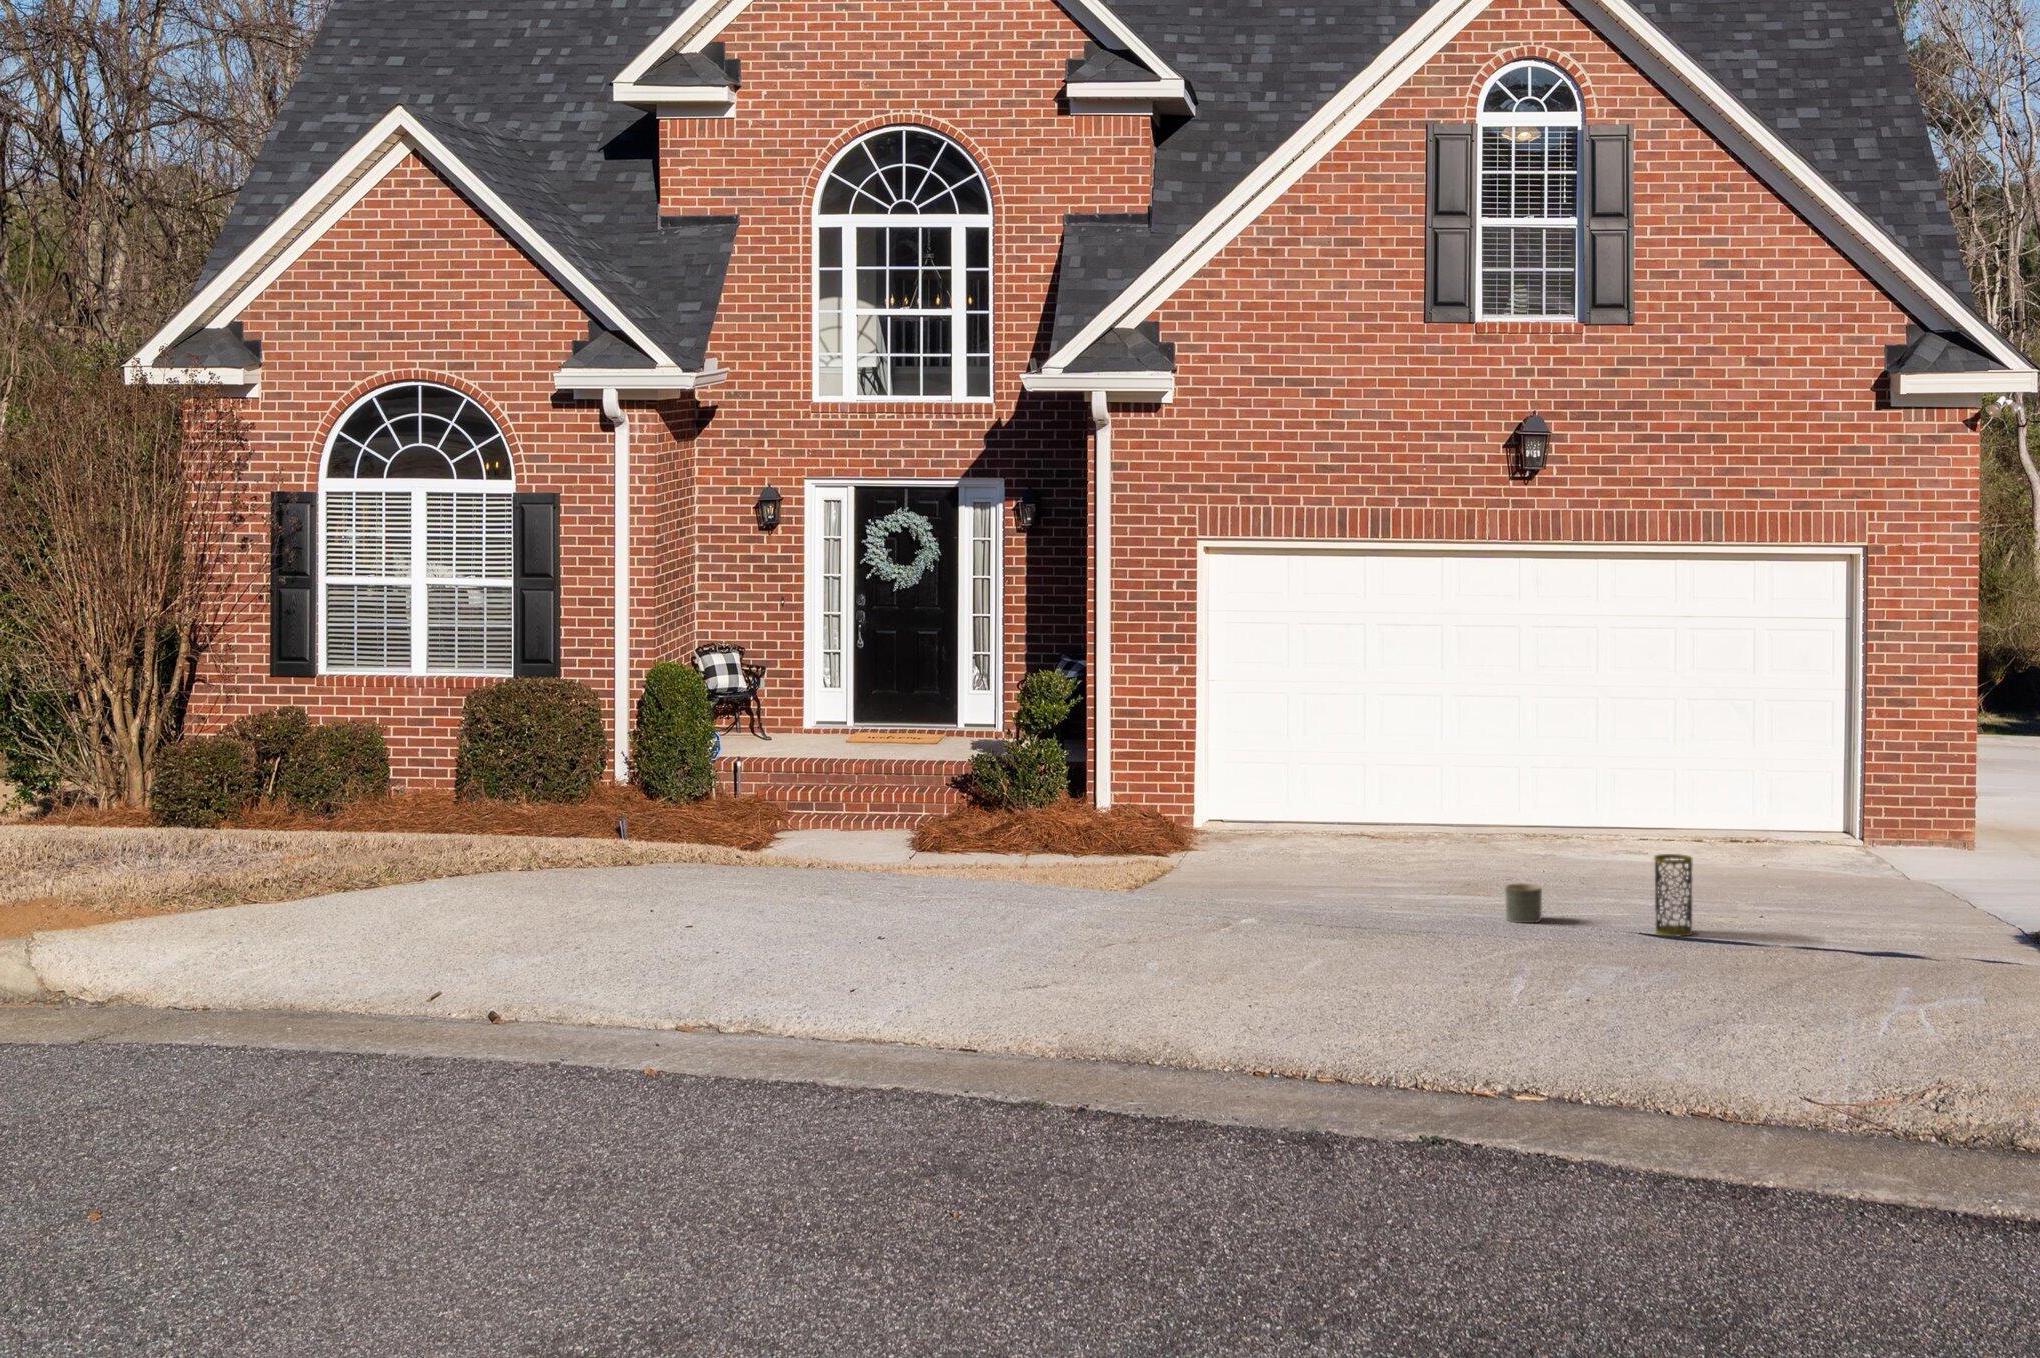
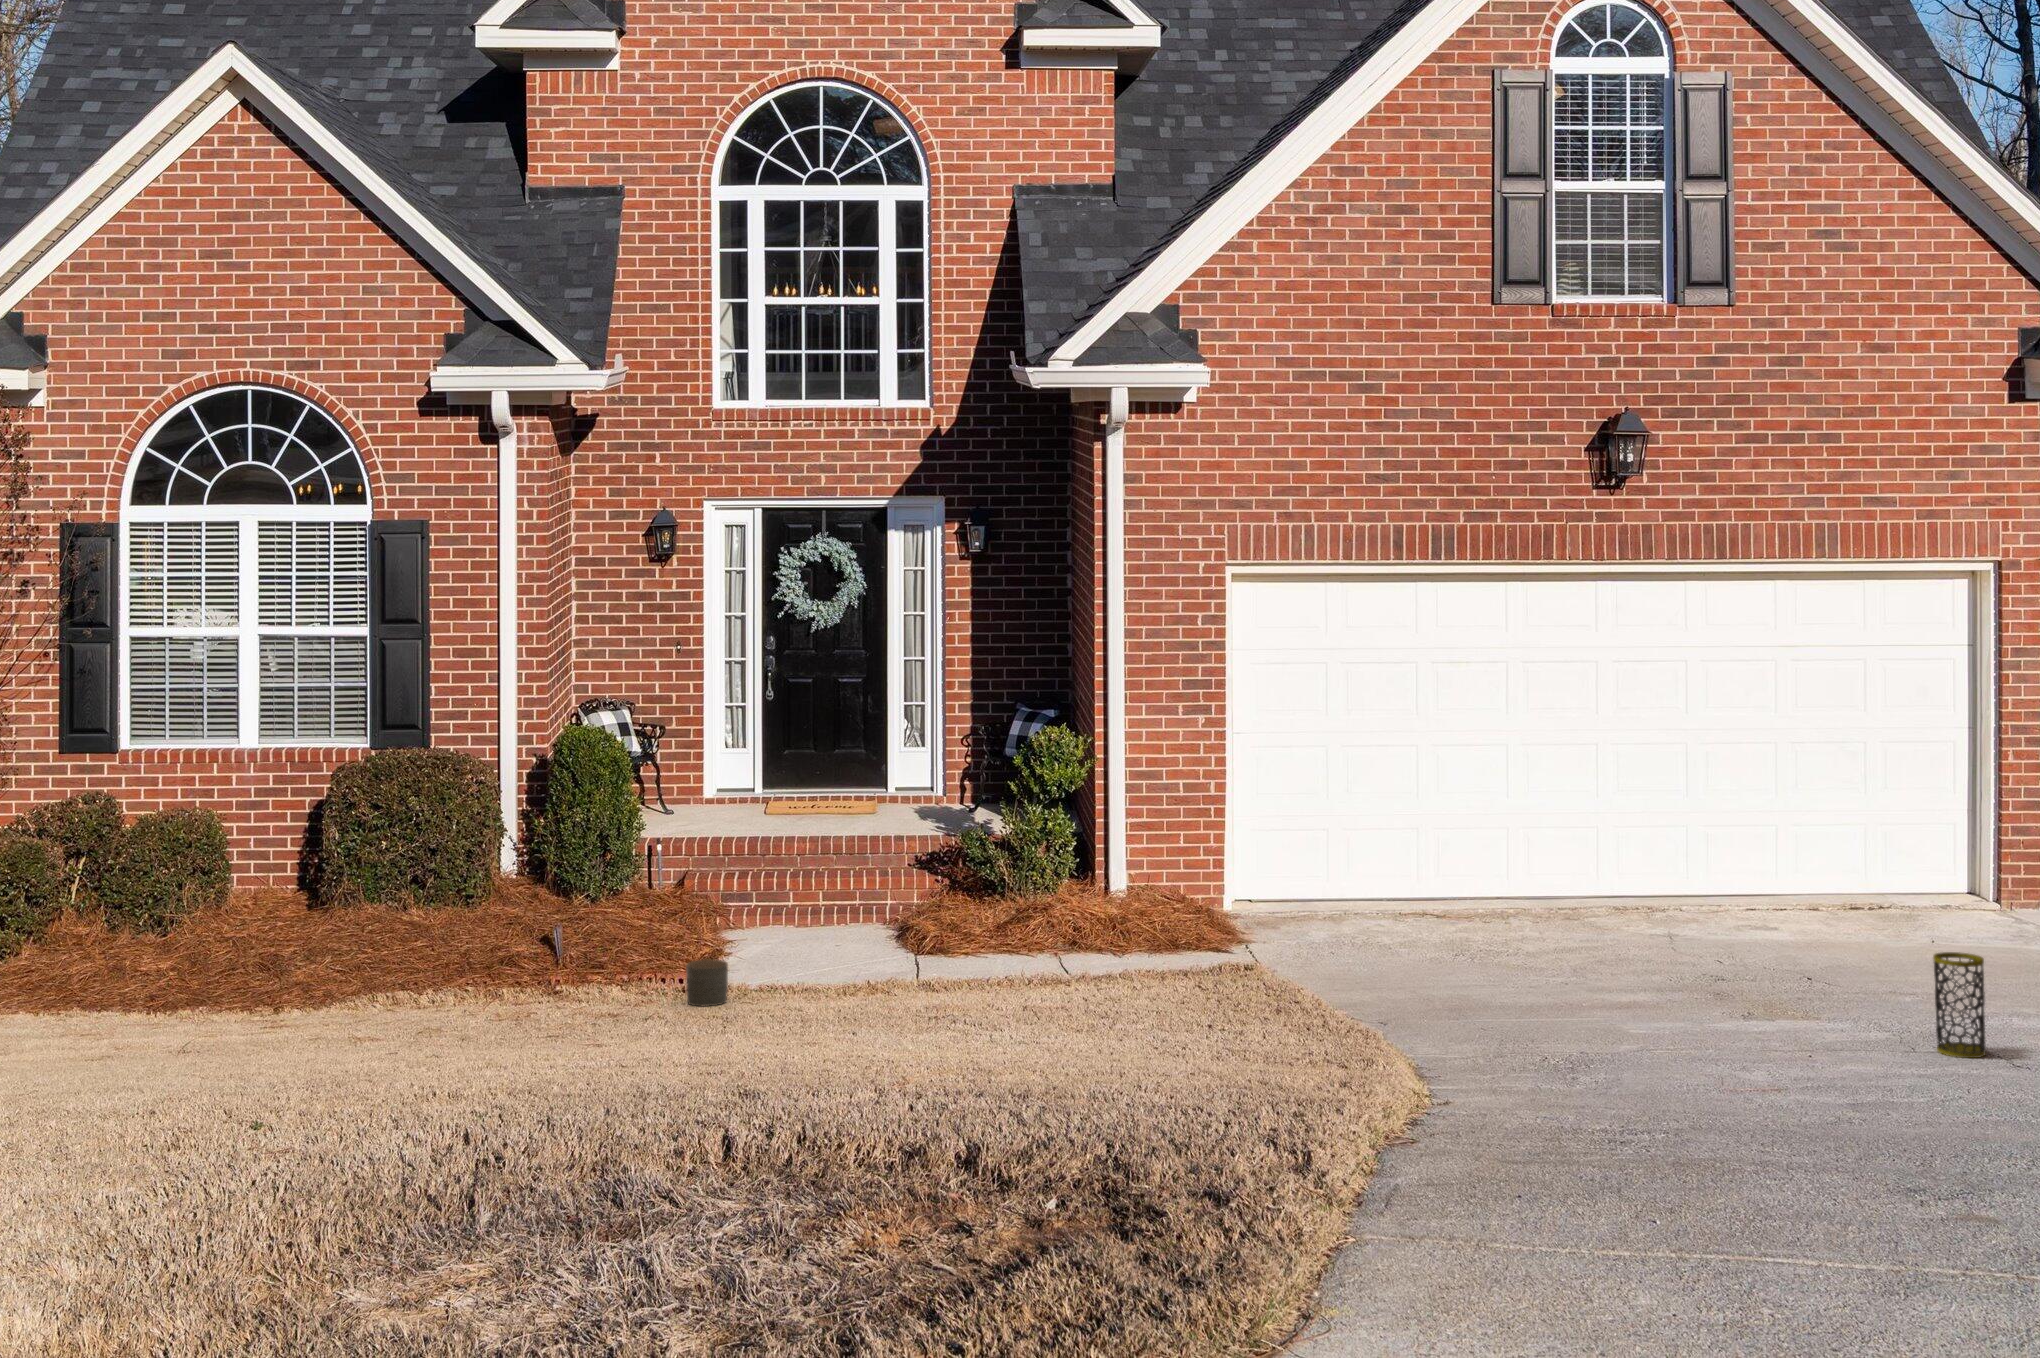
planter: present [1505,883,1542,923] -> present [686,960,728,1006]

